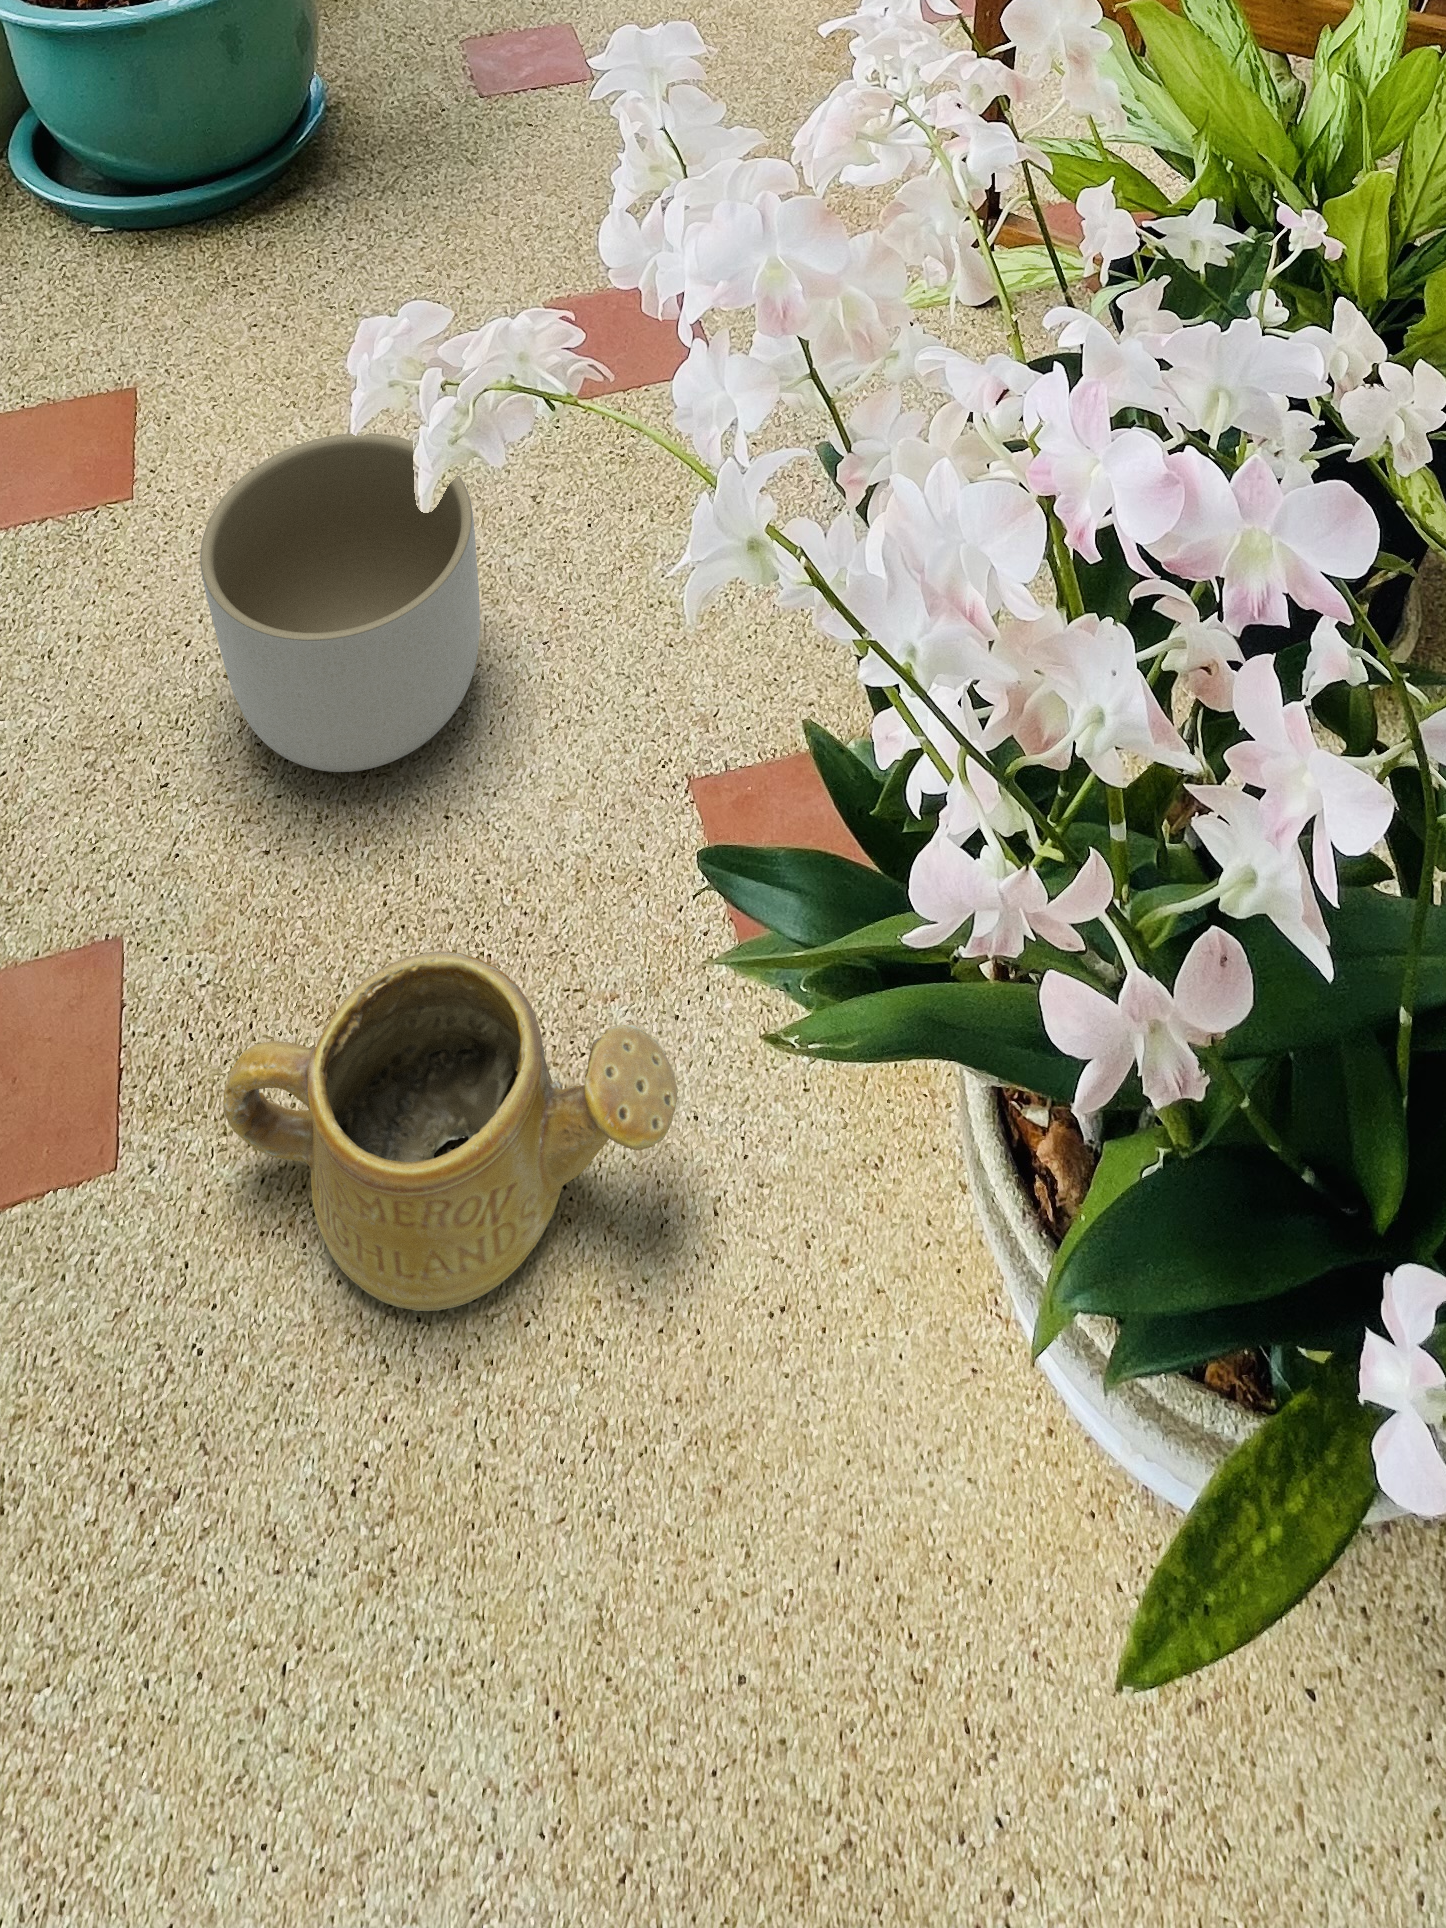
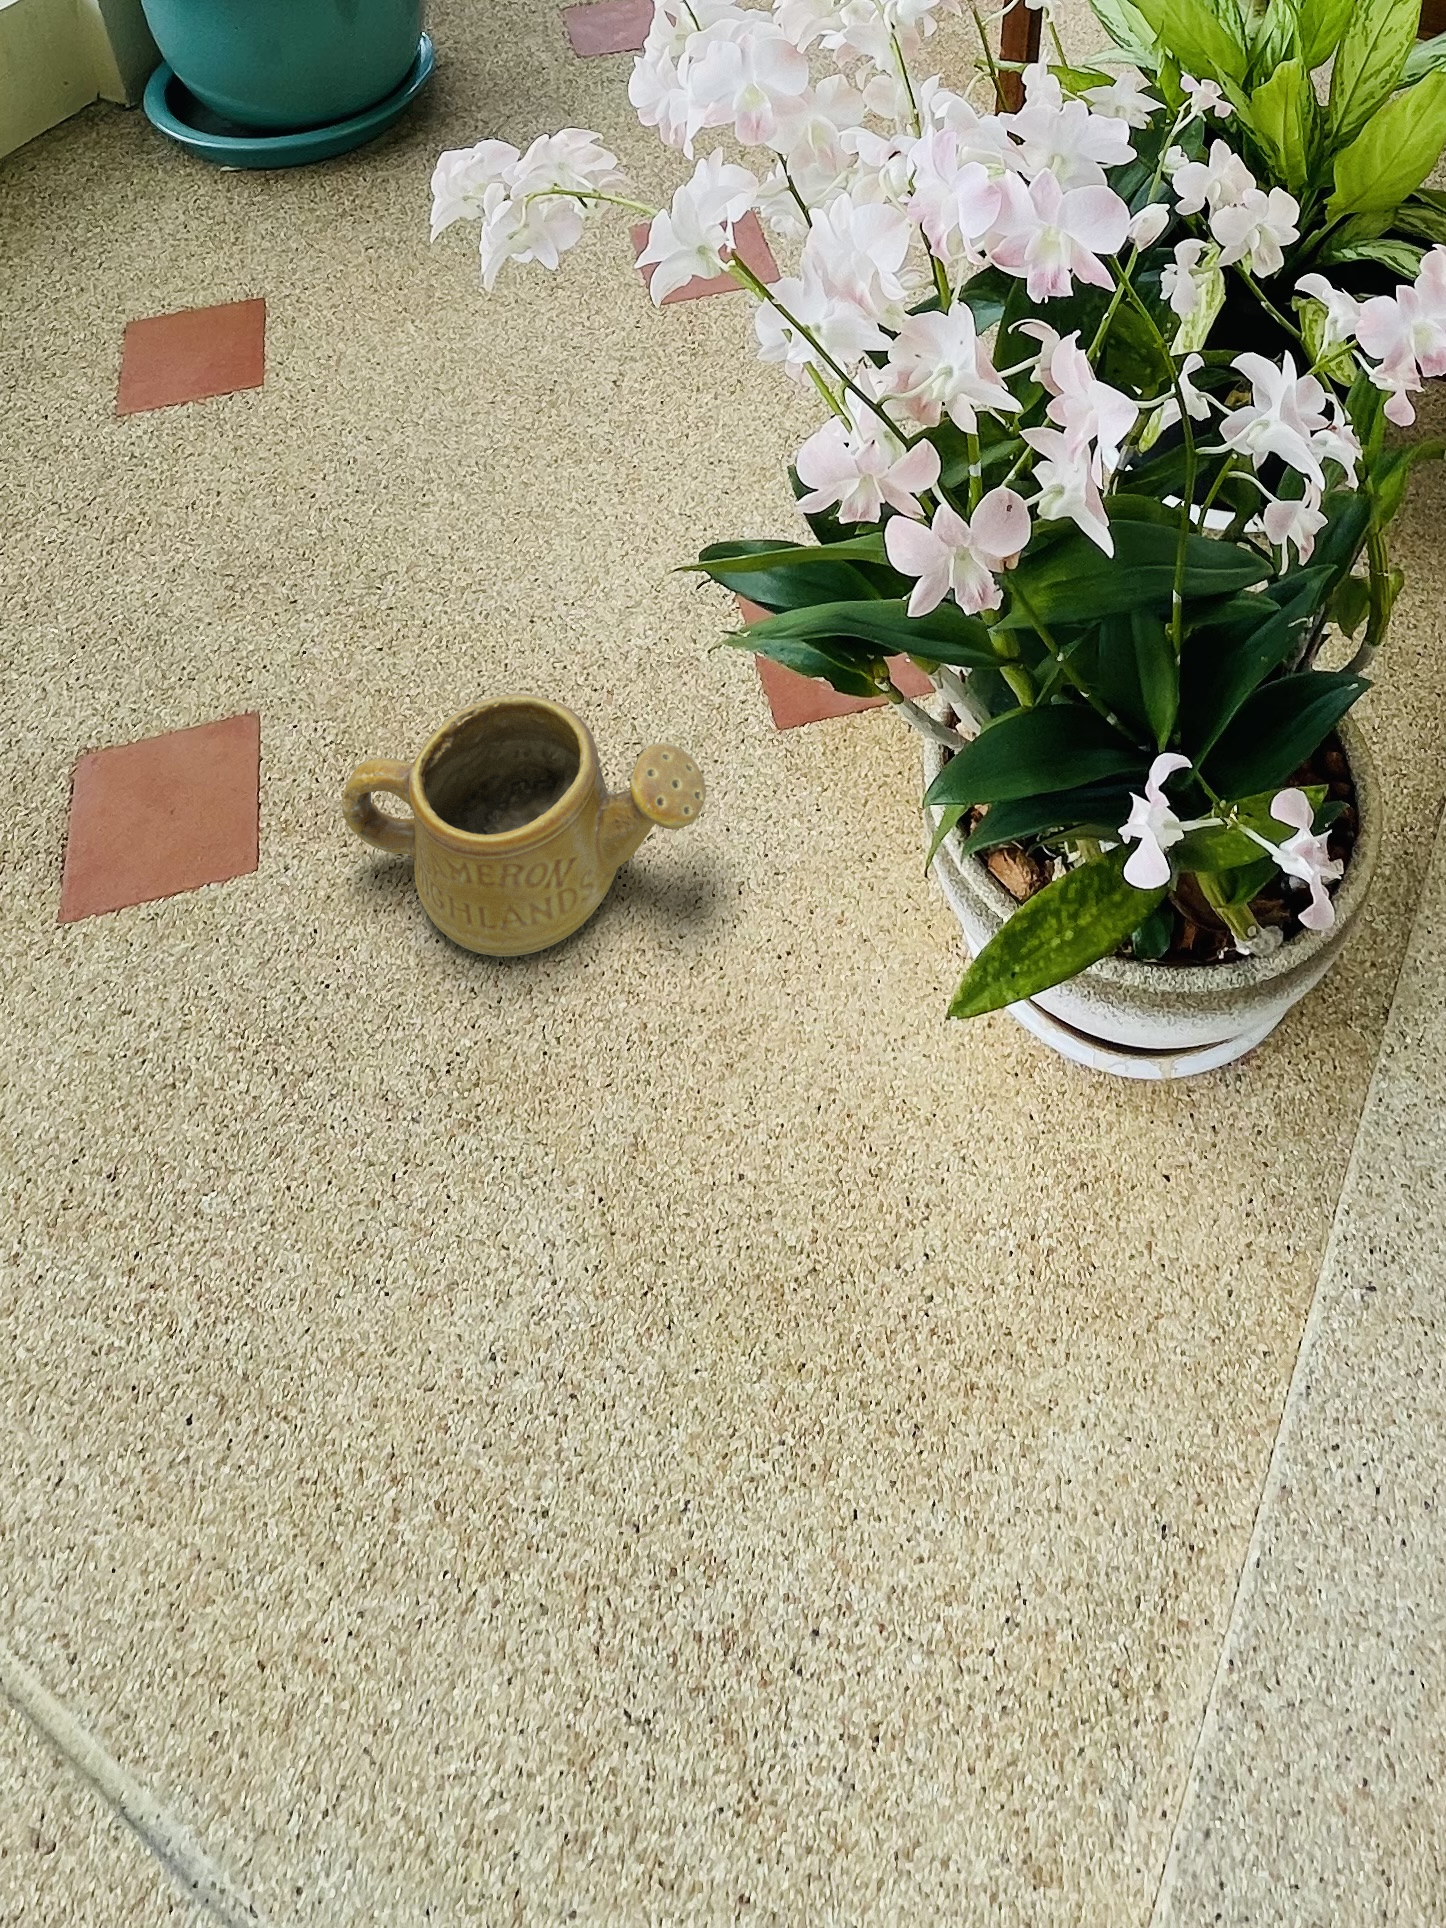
planter: present [200,433,480,772] -> none [319,312,559,585]

